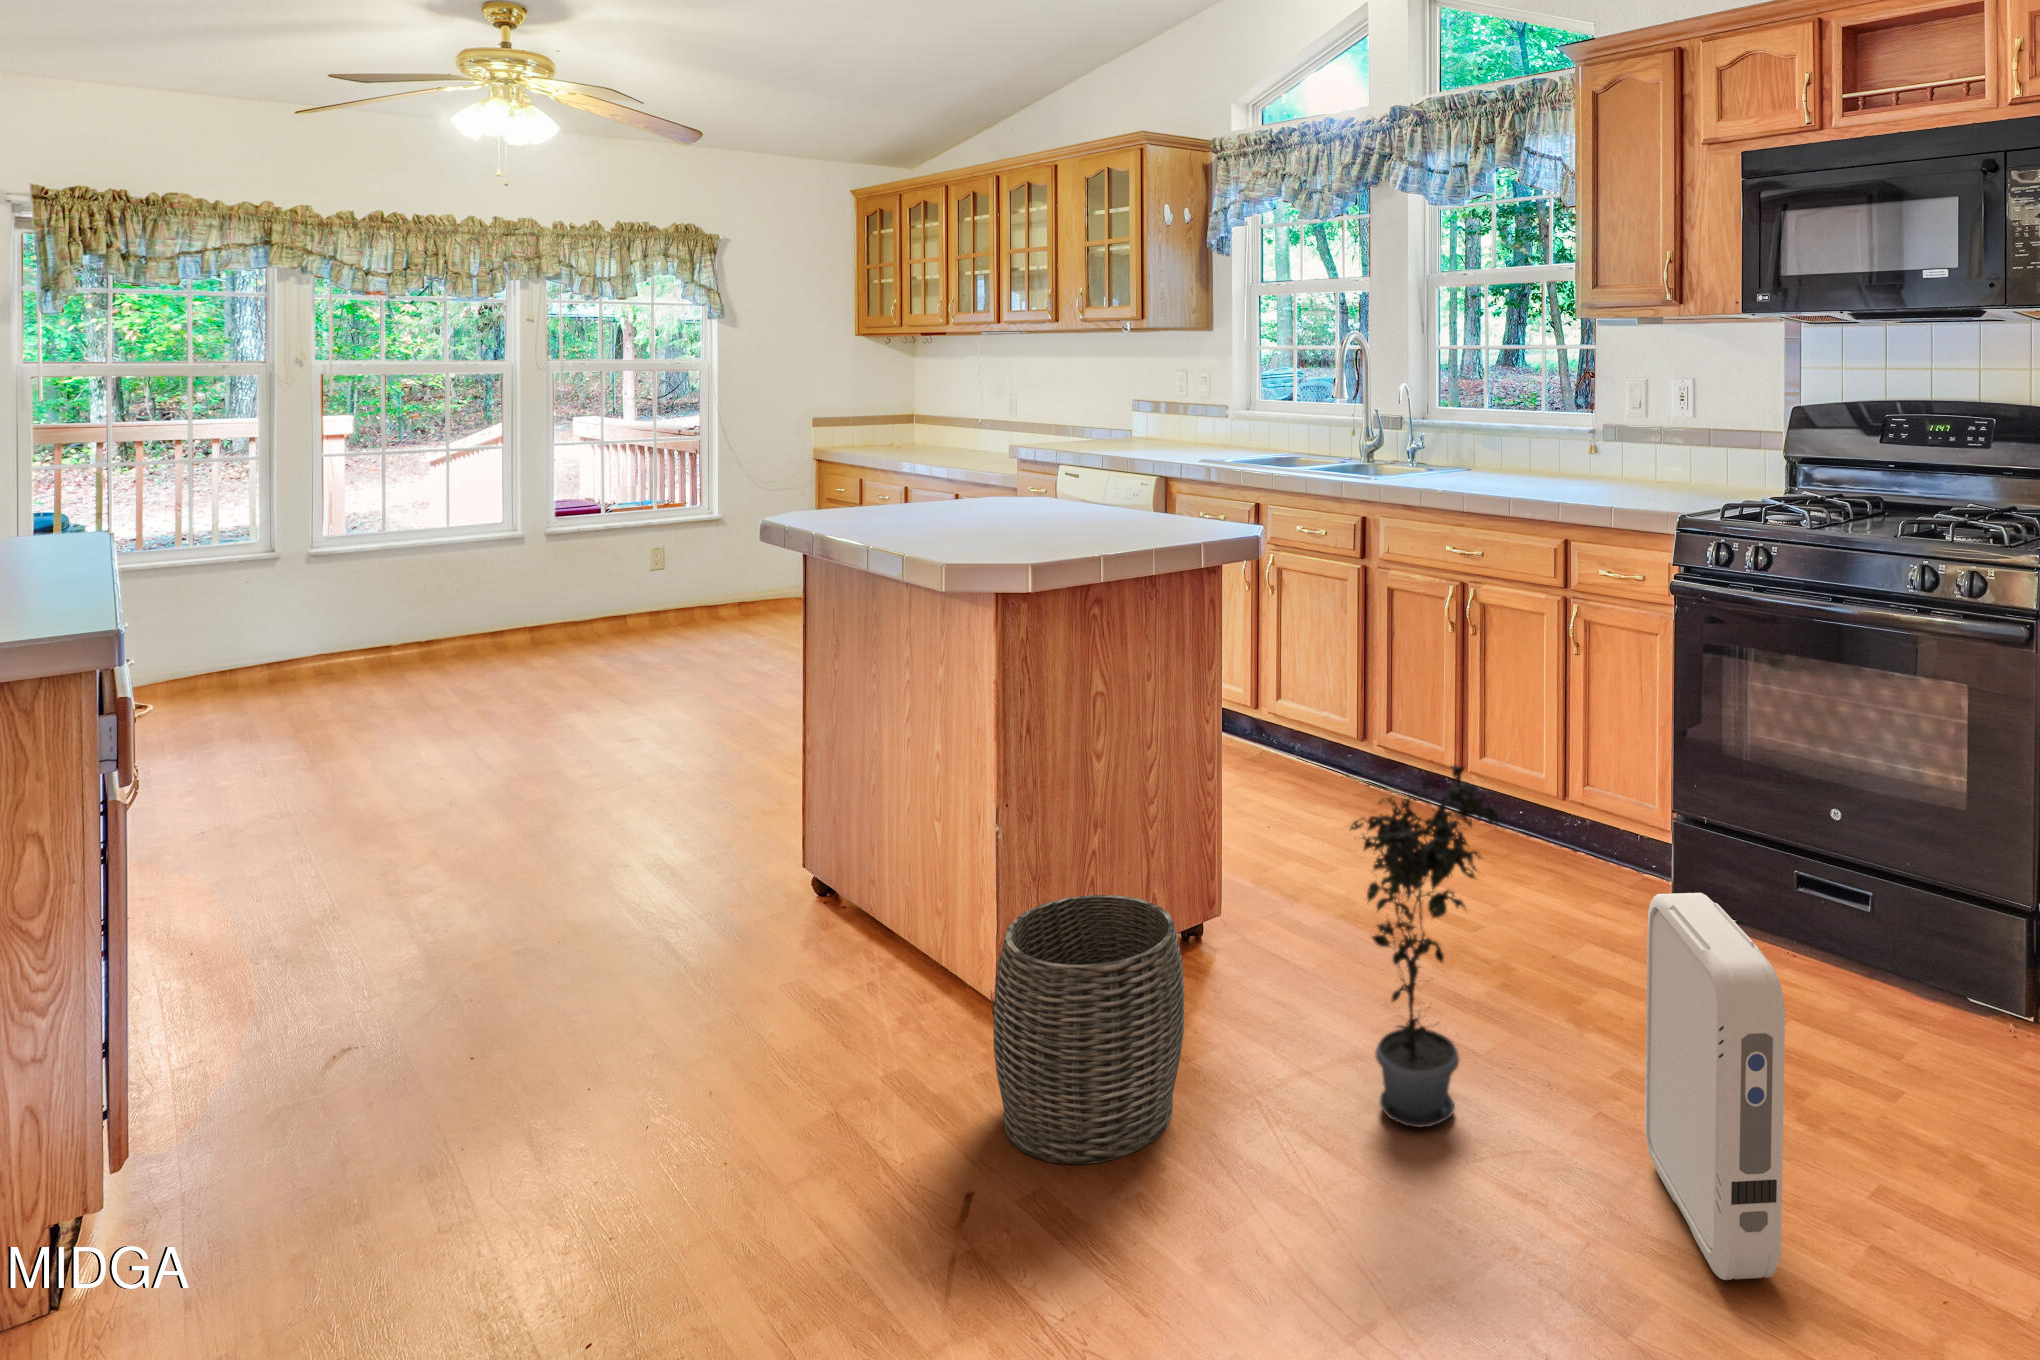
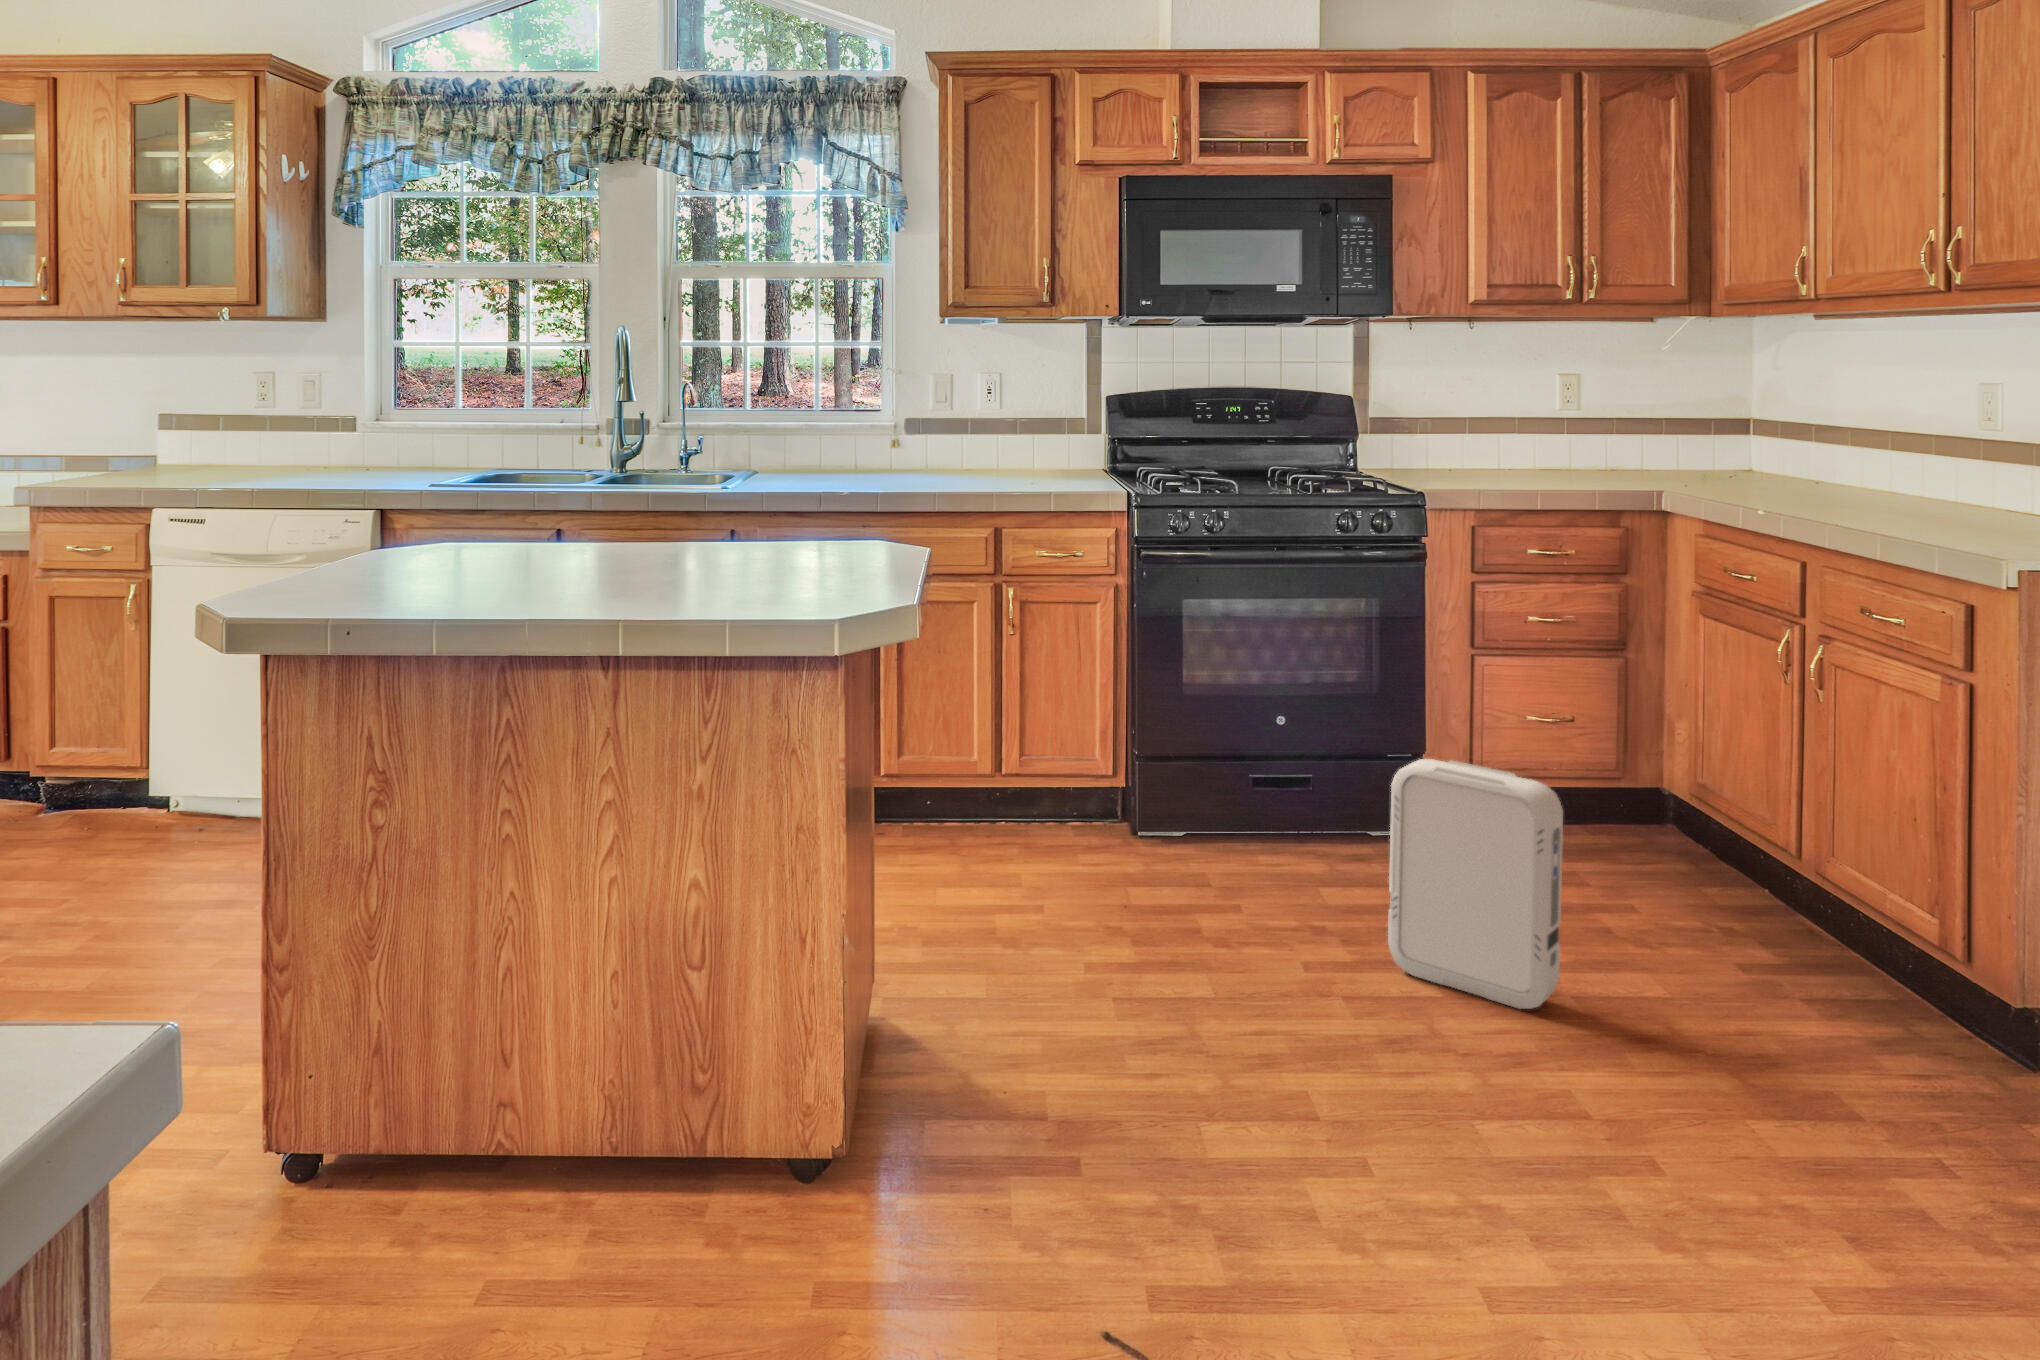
potted plant: present [1350,766,1499,1127] -> none [1182,703,1320,1015]
woven basket: present [994,895,1184,1164] -> none [964,895,1148,1153]

